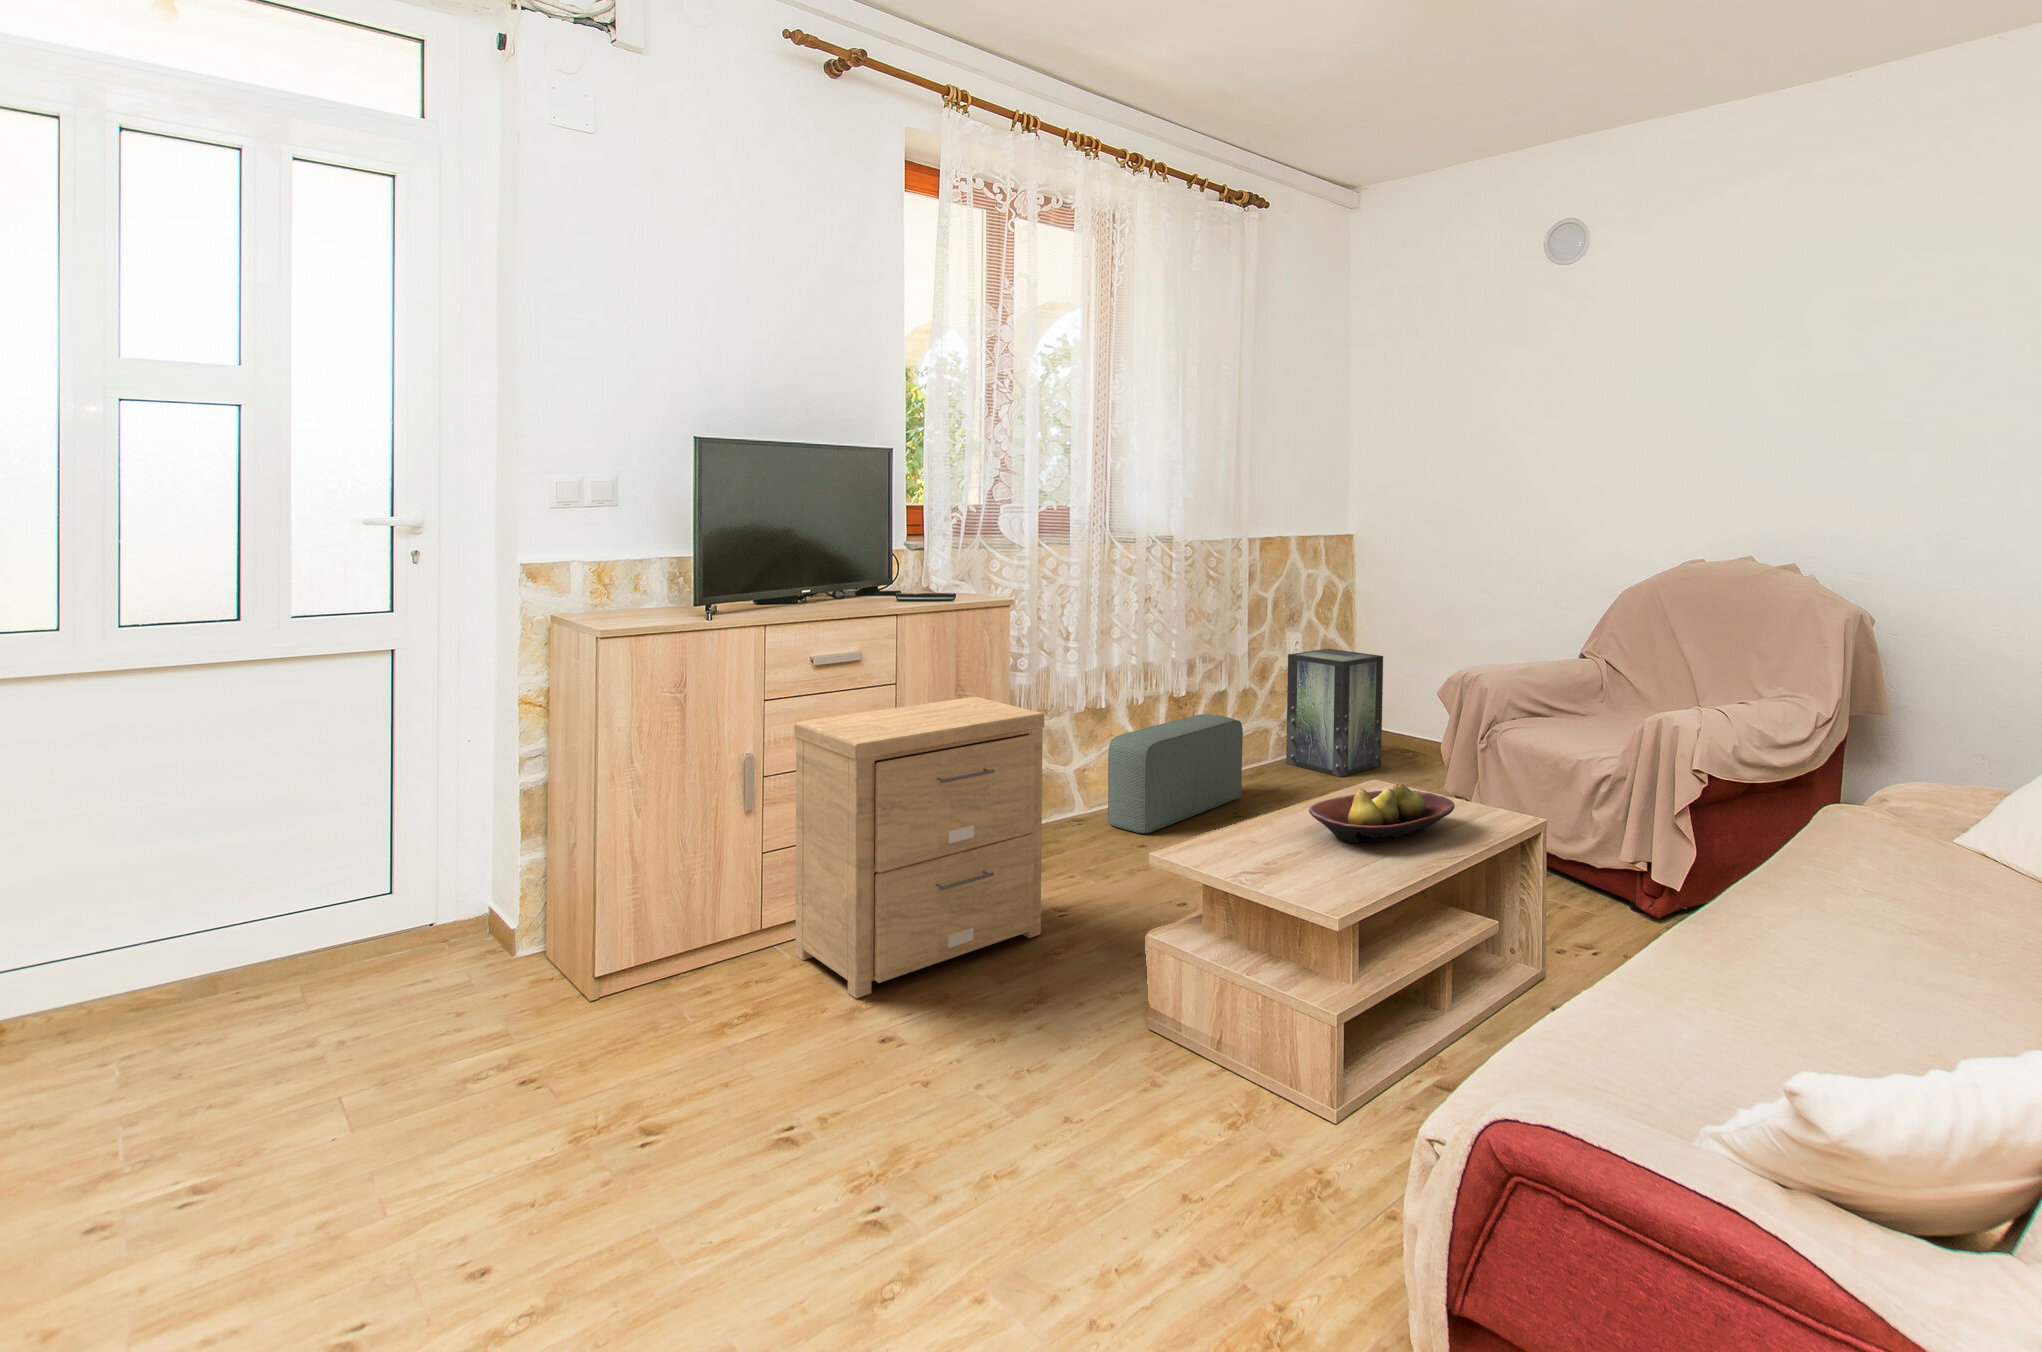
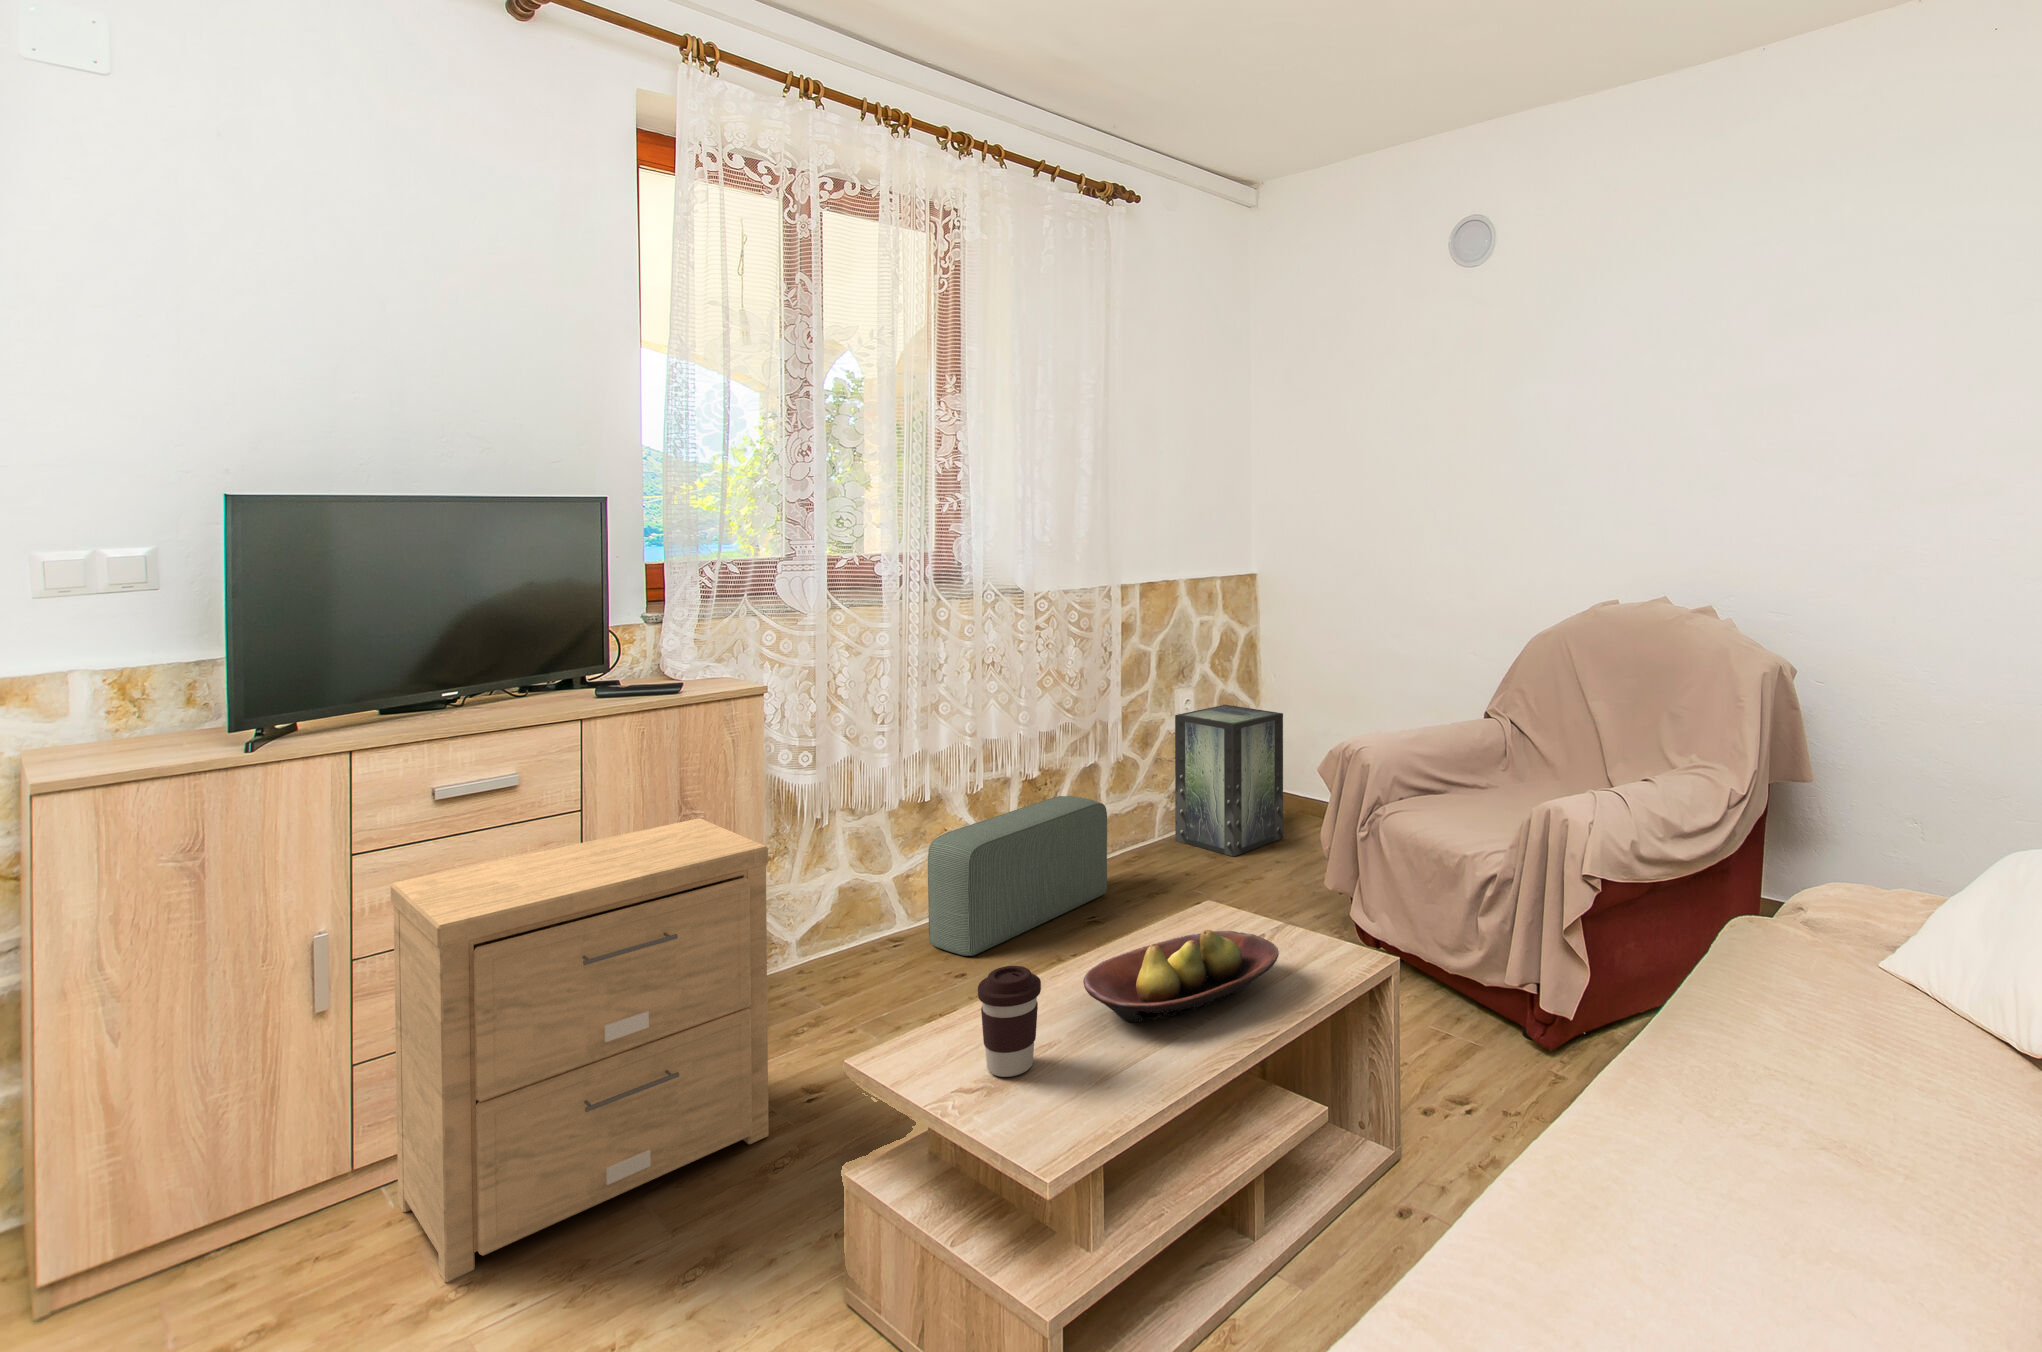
coffee cup: none [1249,789,1295,866] -> present [978,966,1041,1077]

